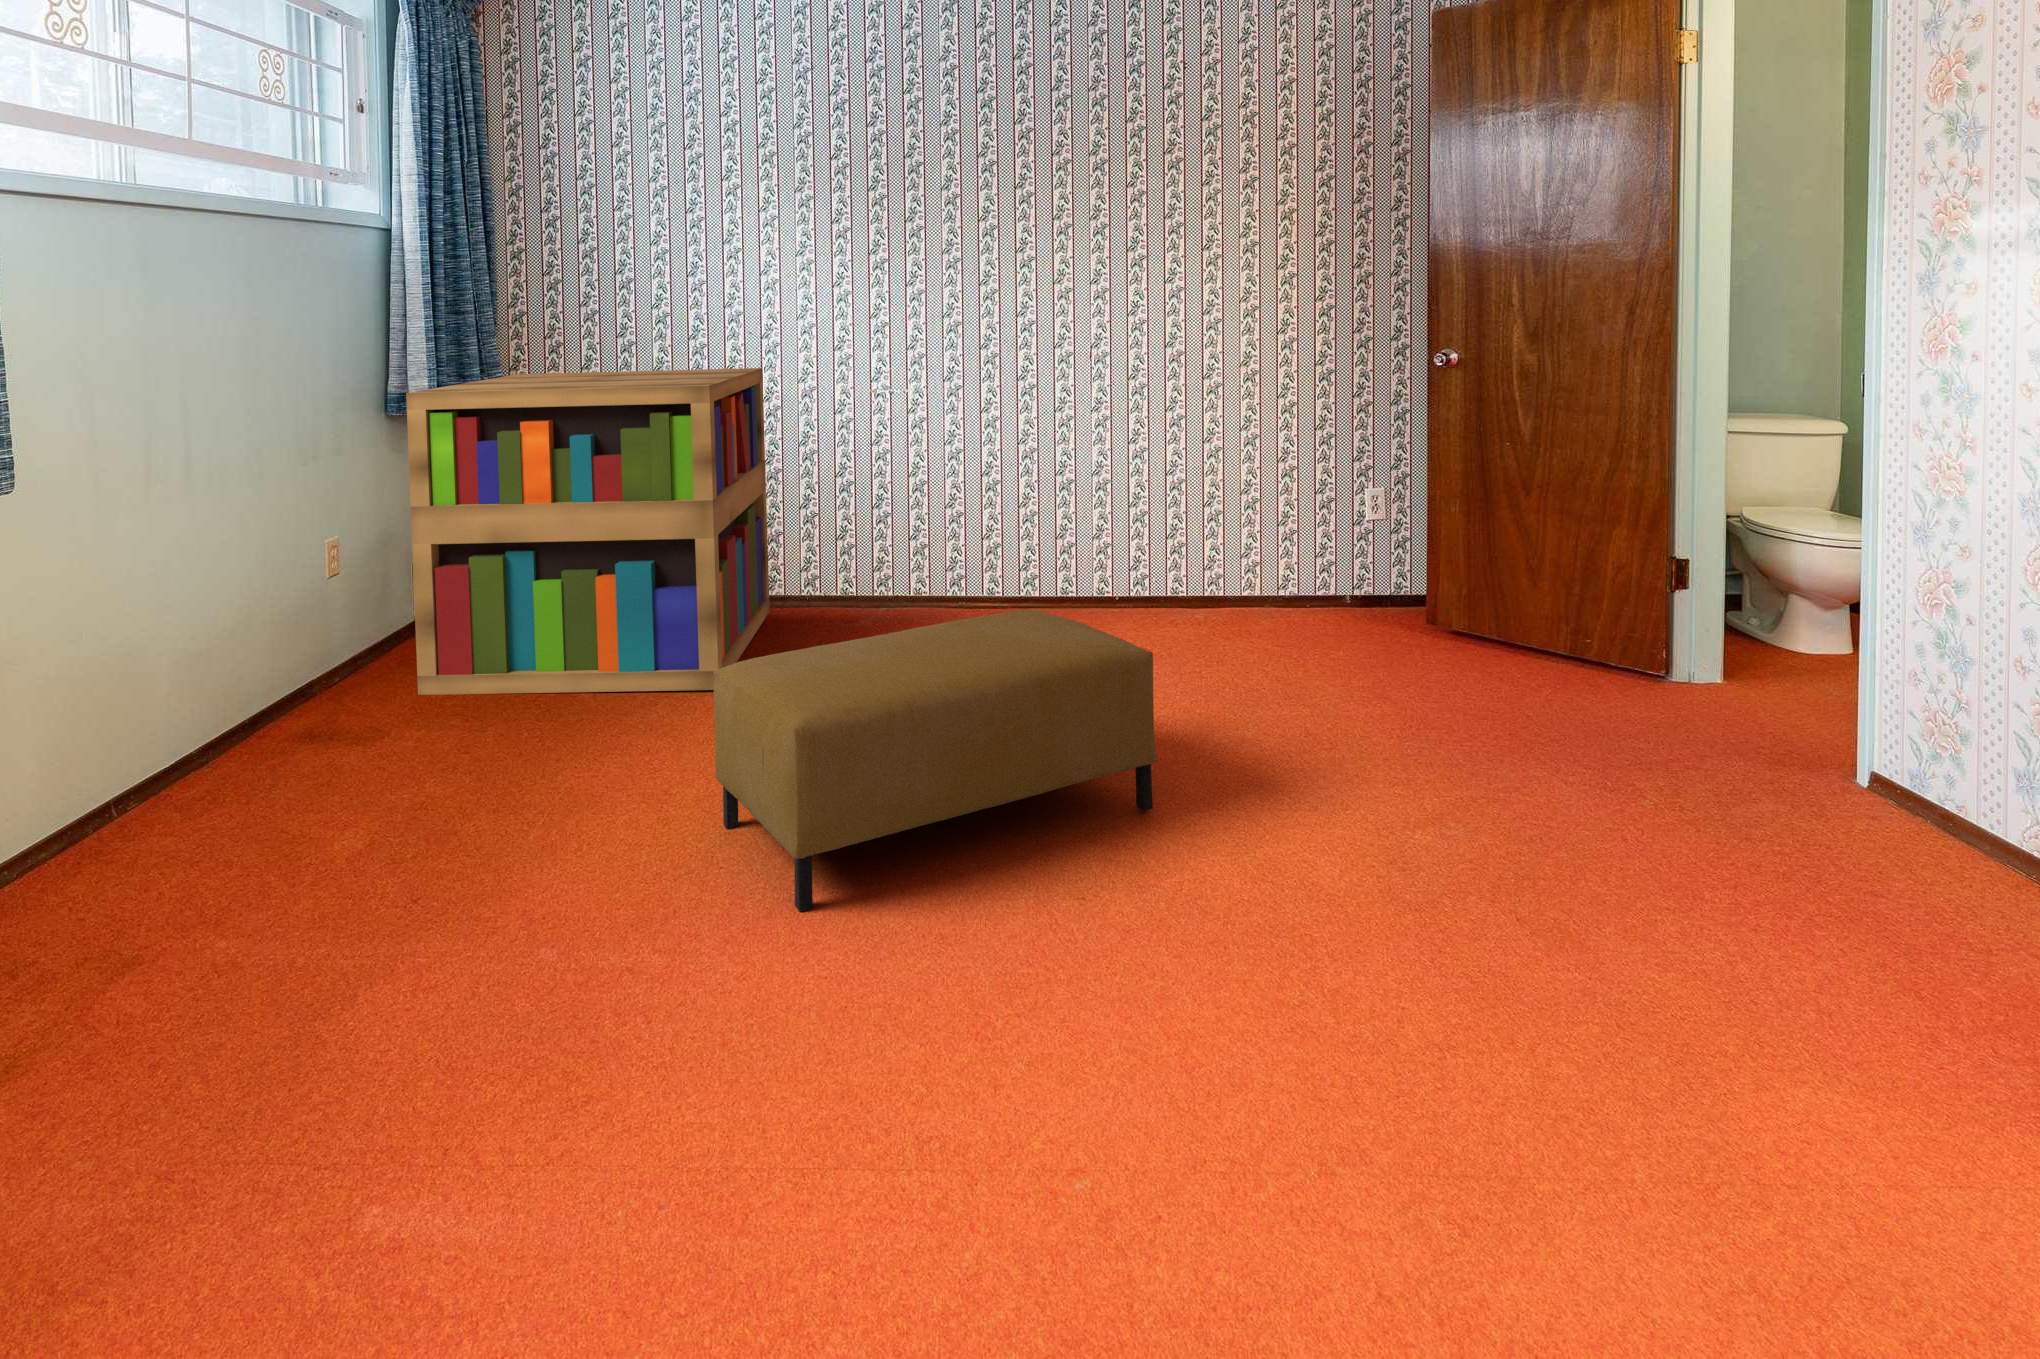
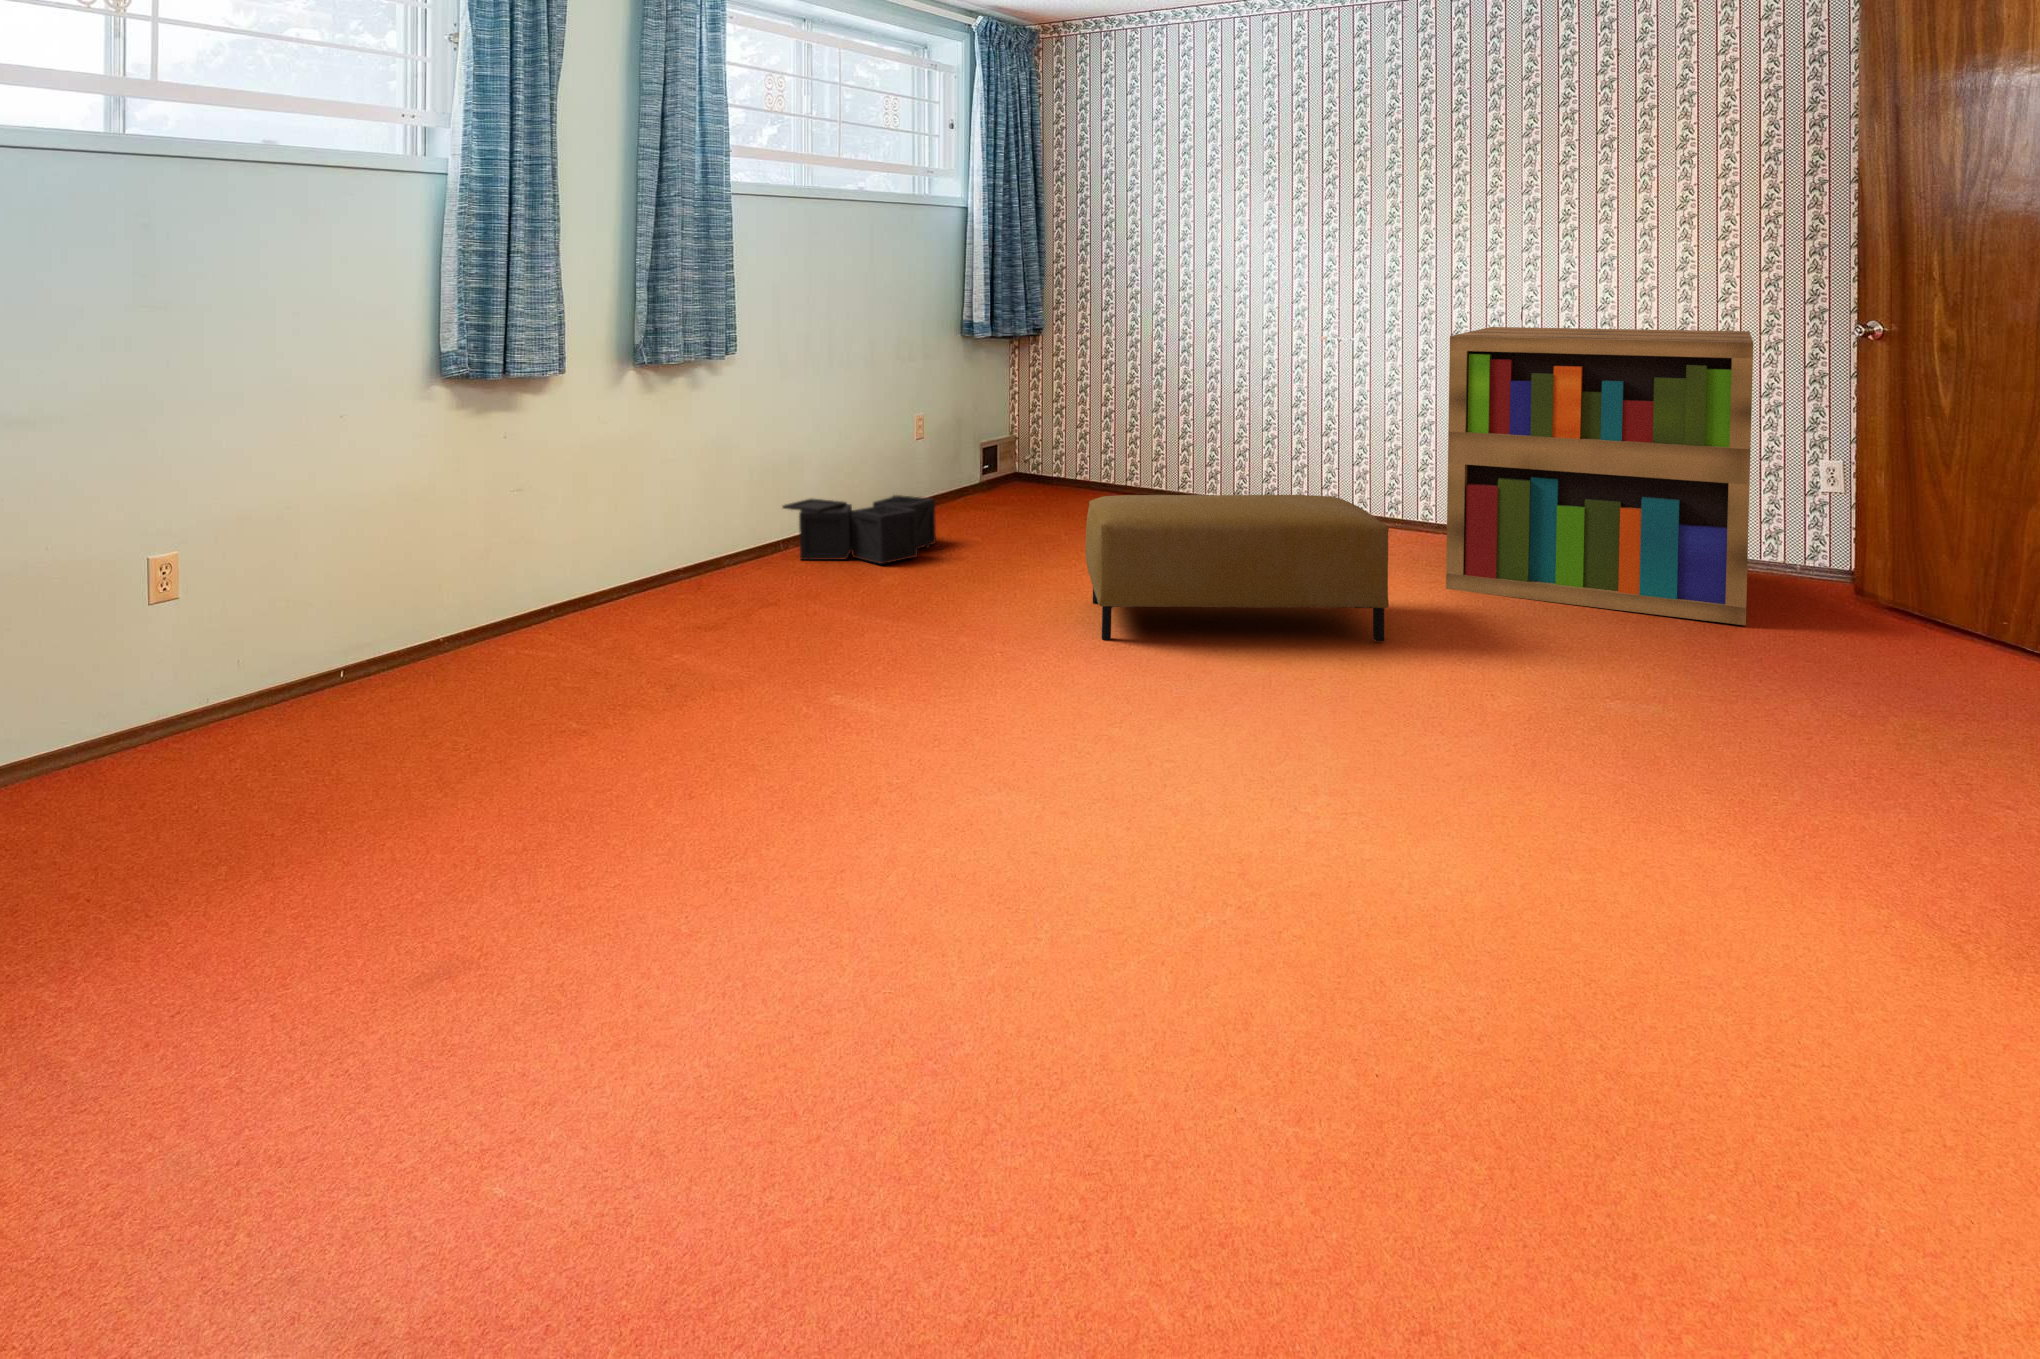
bookshelf: present [406,368,770,695] -> present [1446,327,1753,625]
storage bin: none [111,682,421,845] -> present [783,495,936,564]

